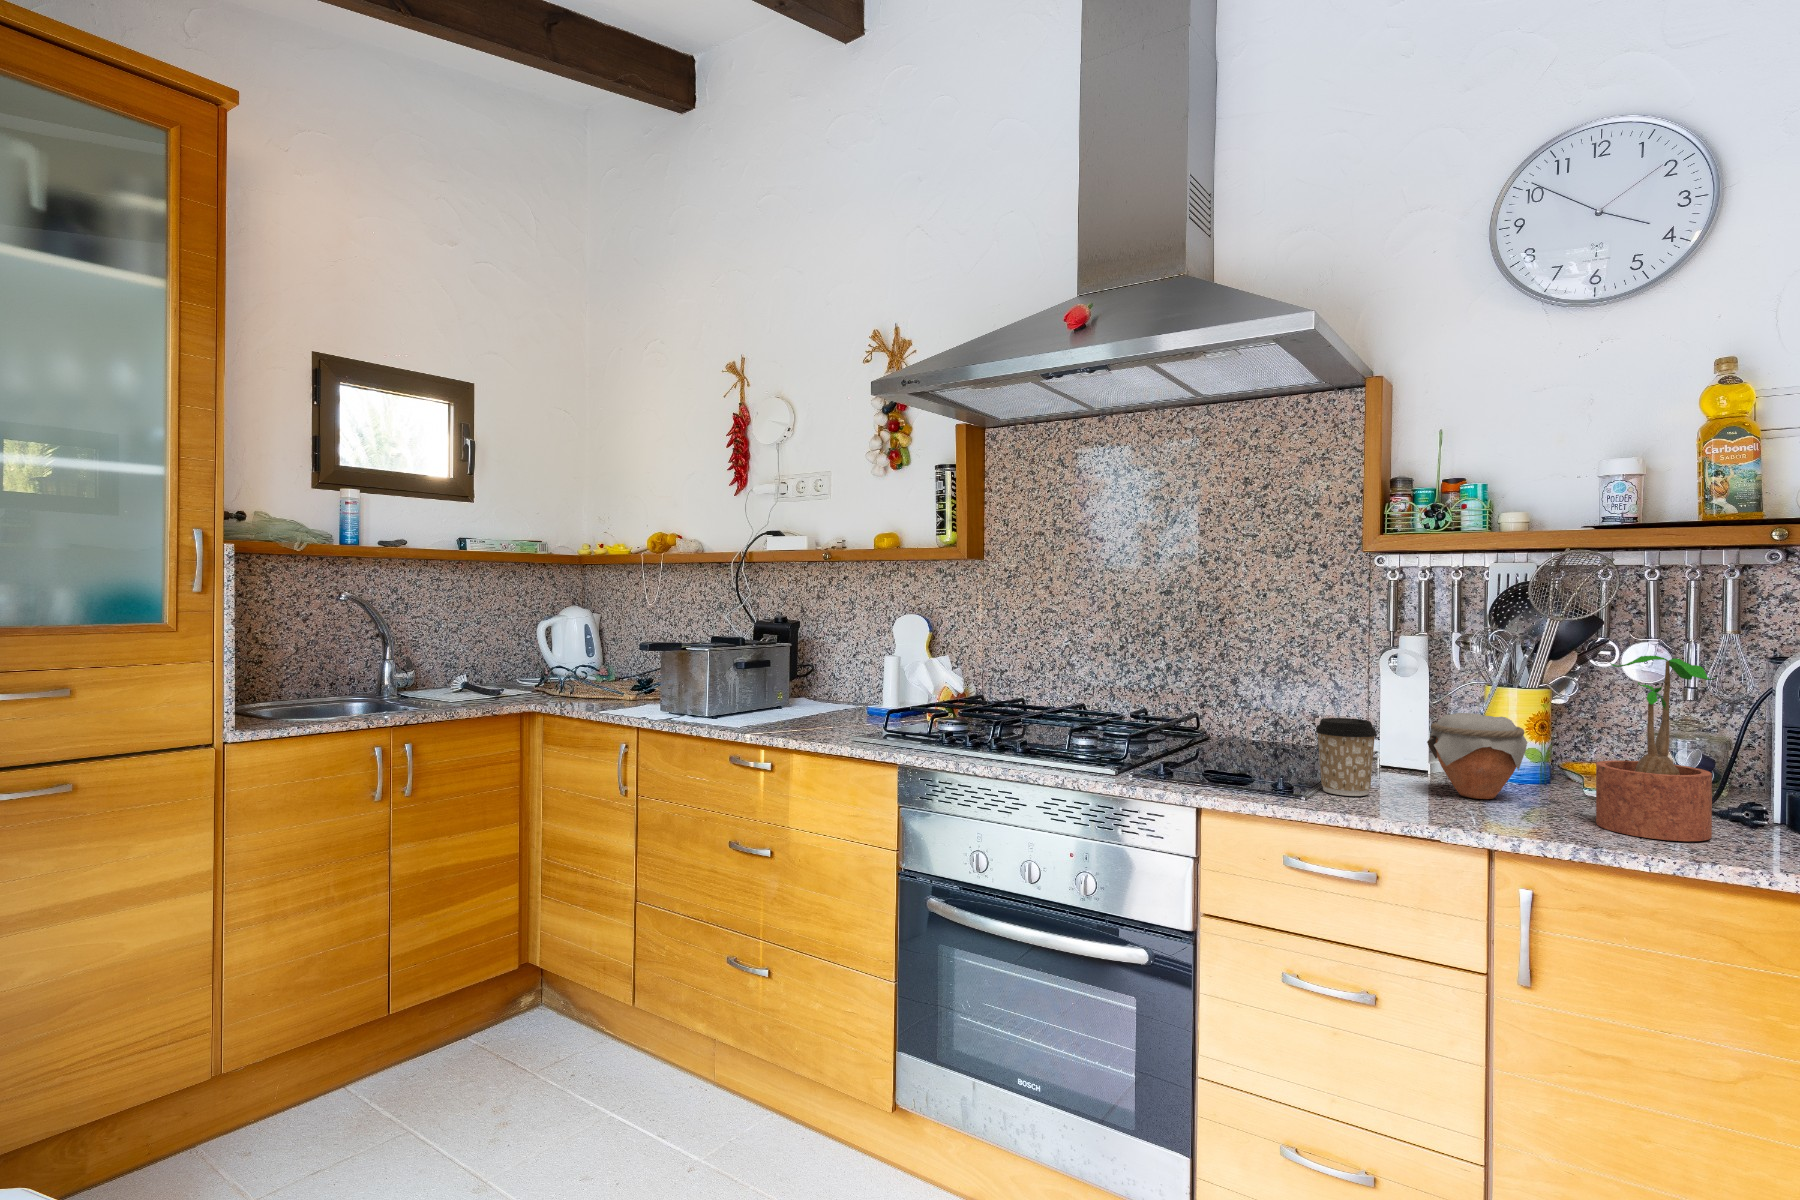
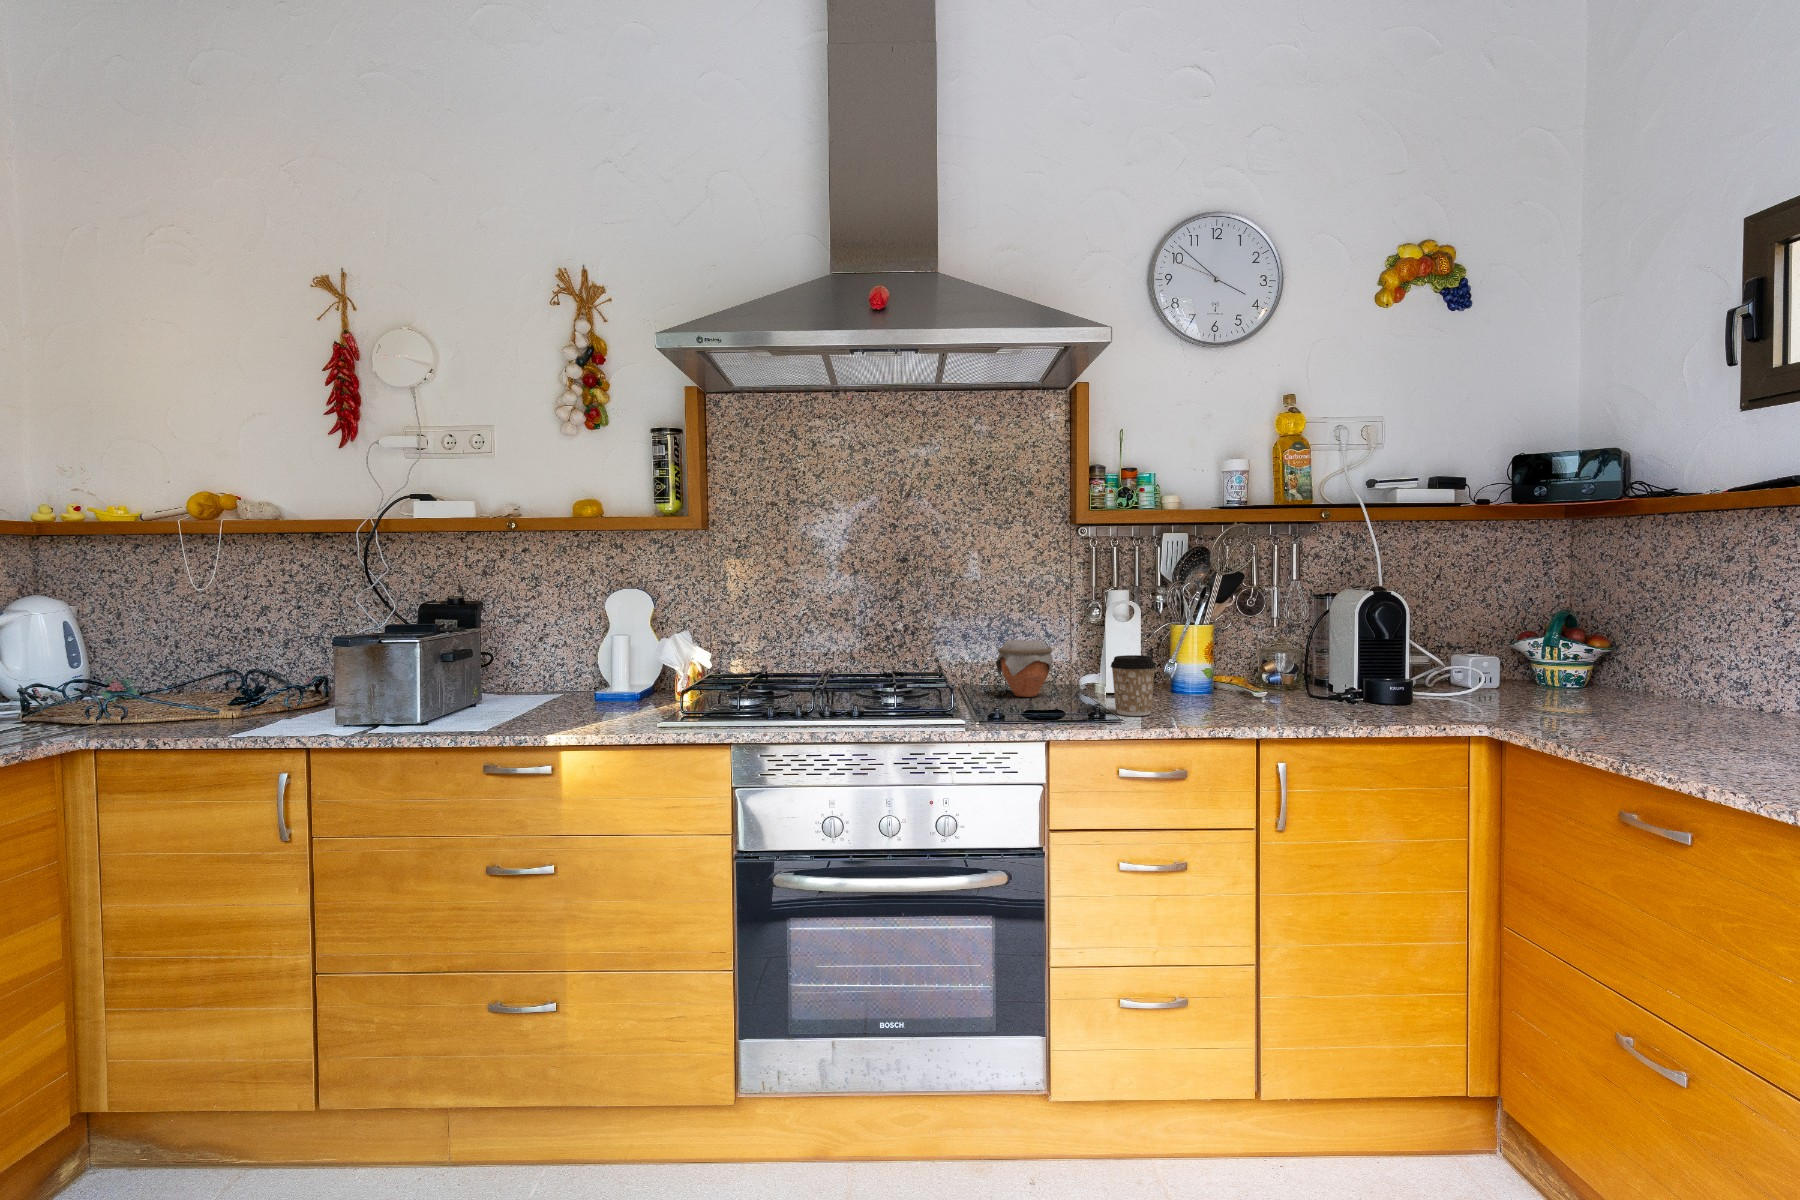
potted plant: present [1596,656,1716,841] -> none [1287,594,1360,716]
jar: present [1427,713,1527,799] -> present [996,640,1053,697]

